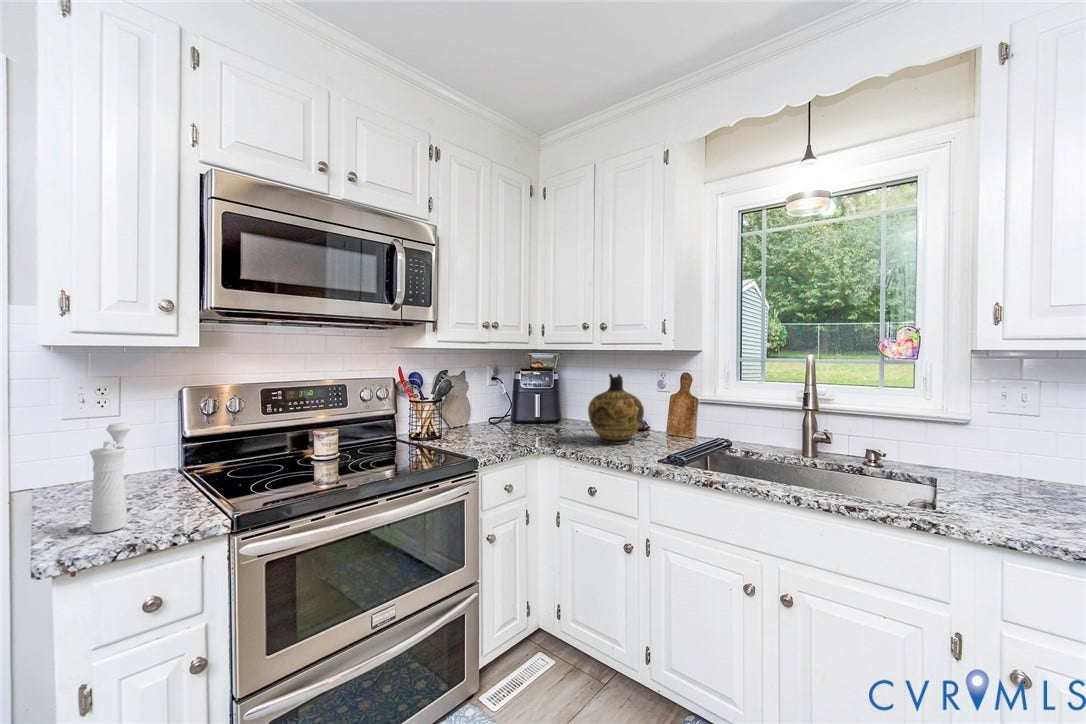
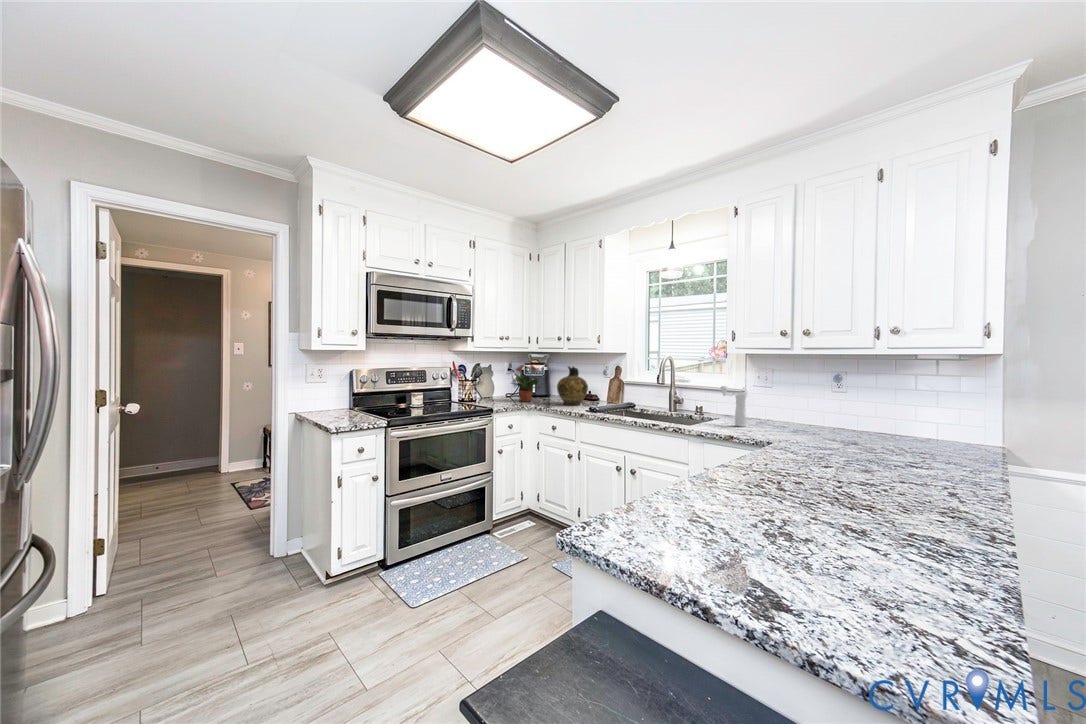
potted plant: none [501,371,557,437] -> present [512,365,540,402]
pepper mill: present [89,423,131,533] -> present [720,386,746,427]

